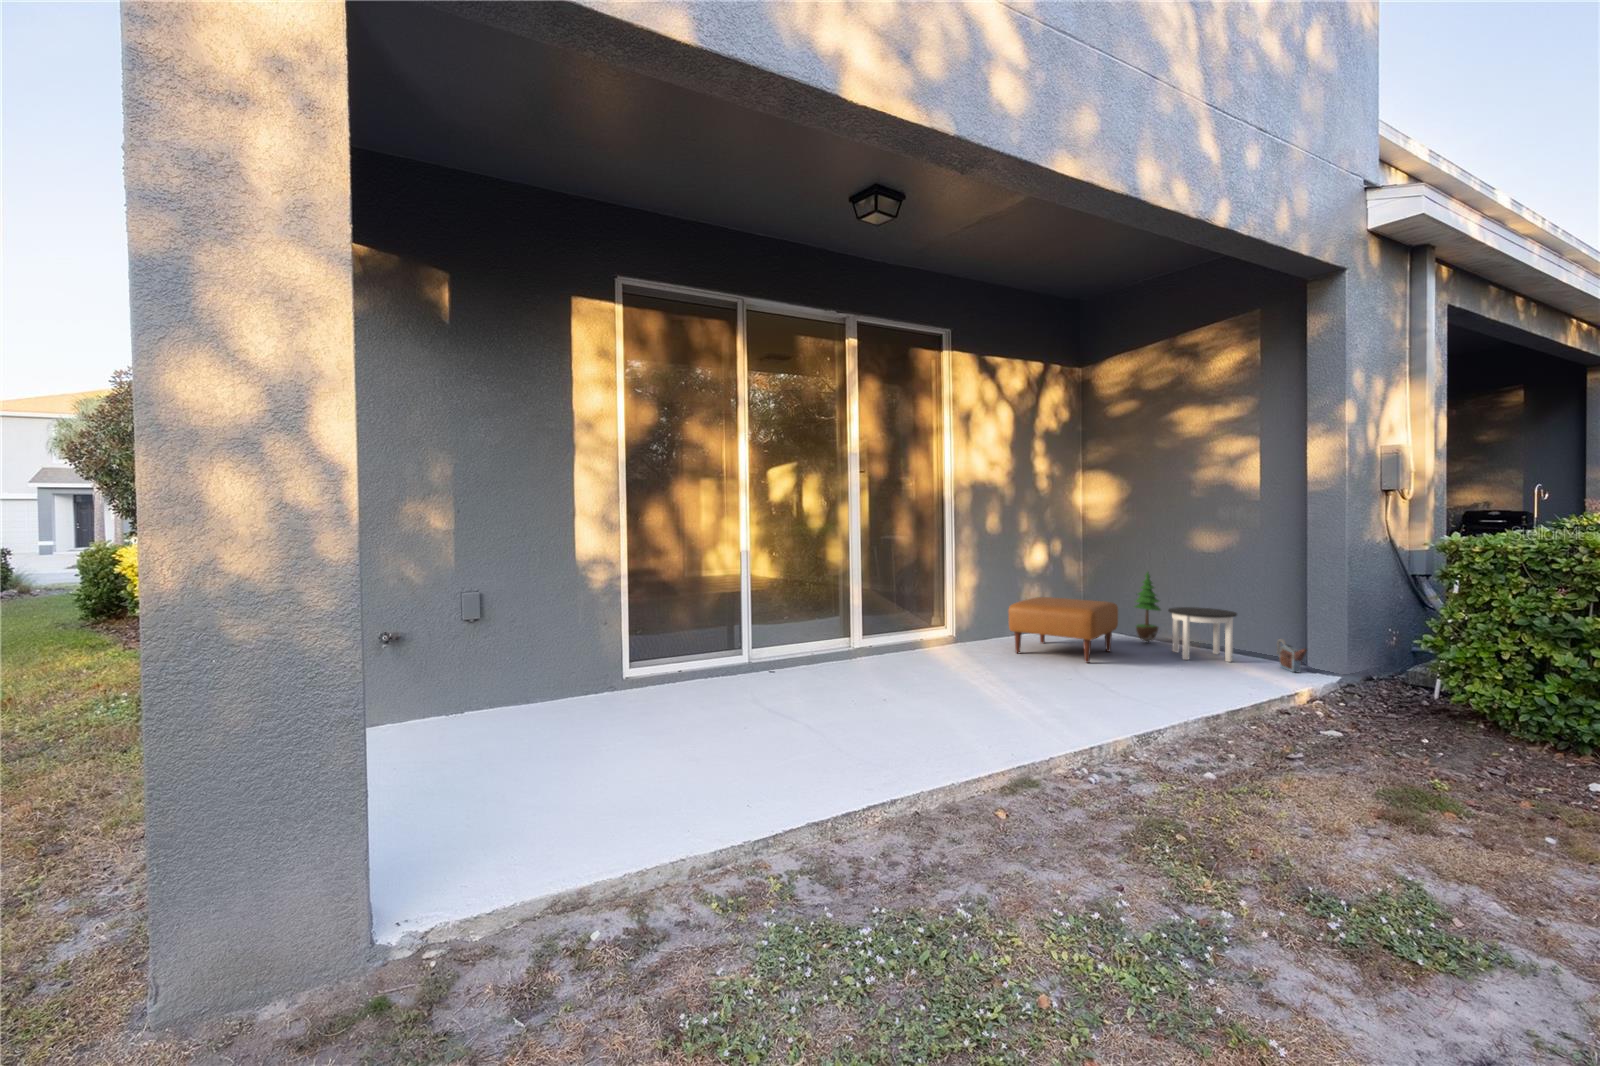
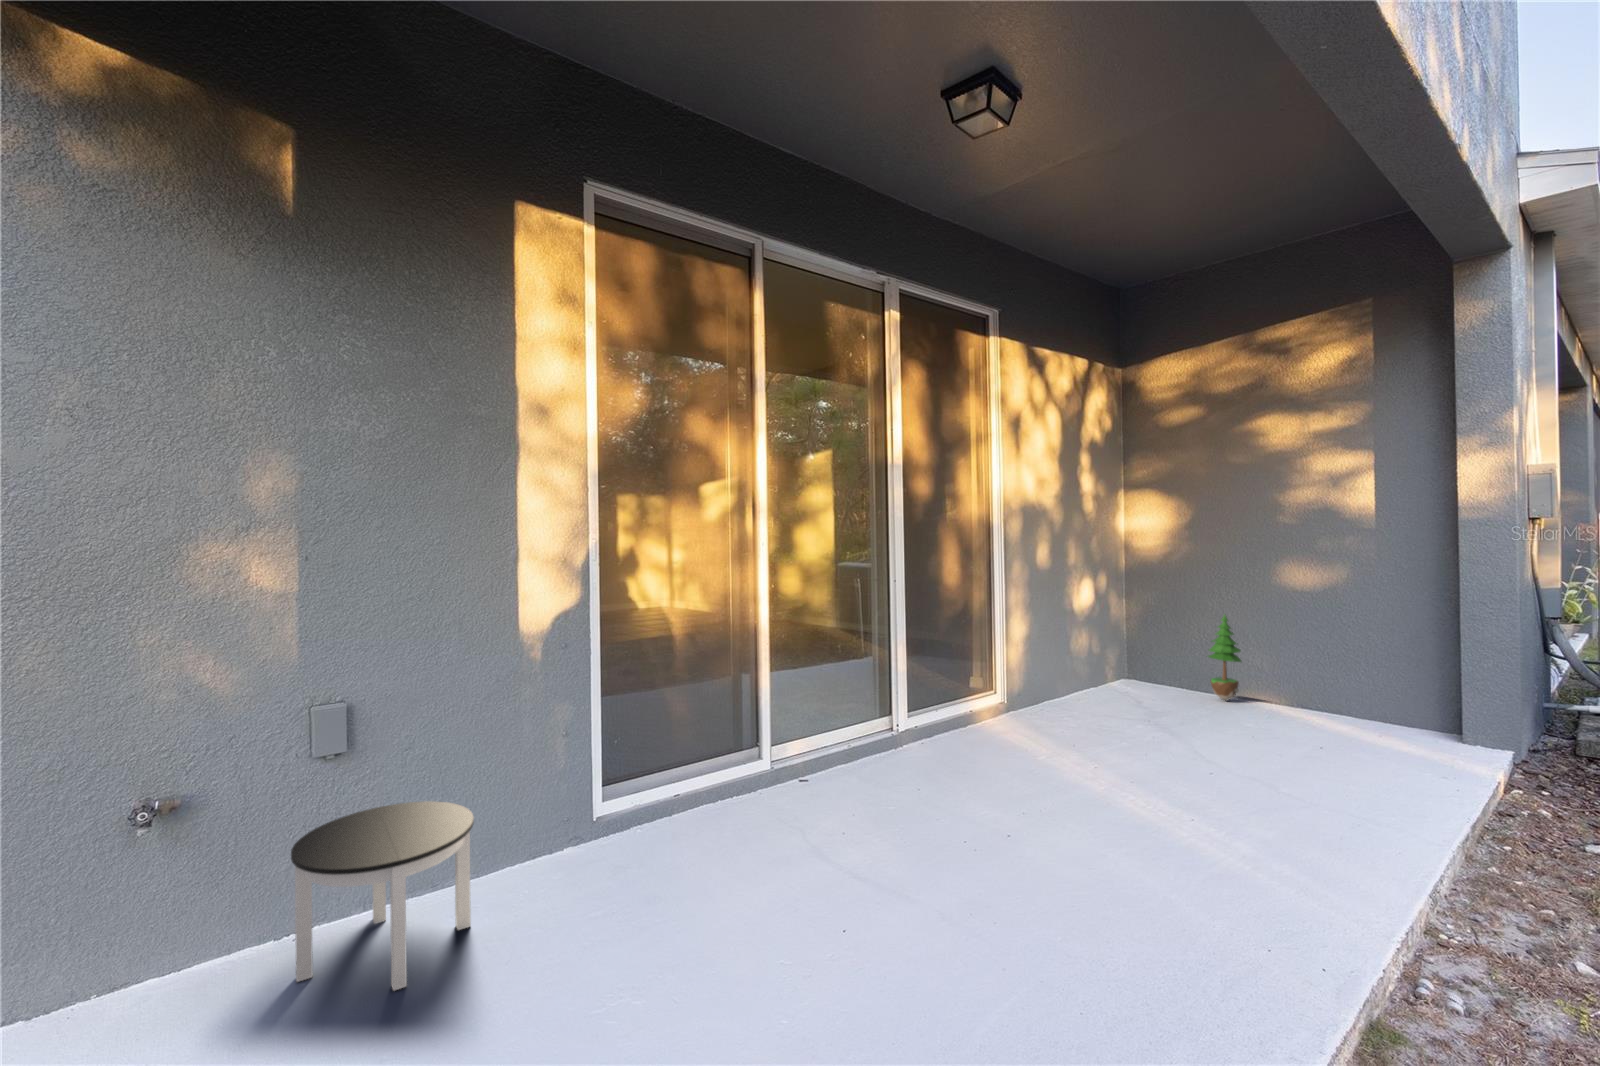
ottoman: present [1008,597,1118,662] -> none [1084,649,1210,739]
round table: present [1168,607,1237,662] -> present [291,801,474,991]
watering can: present [1277,639,1307,672] -> none [1406,699,1467,744]

